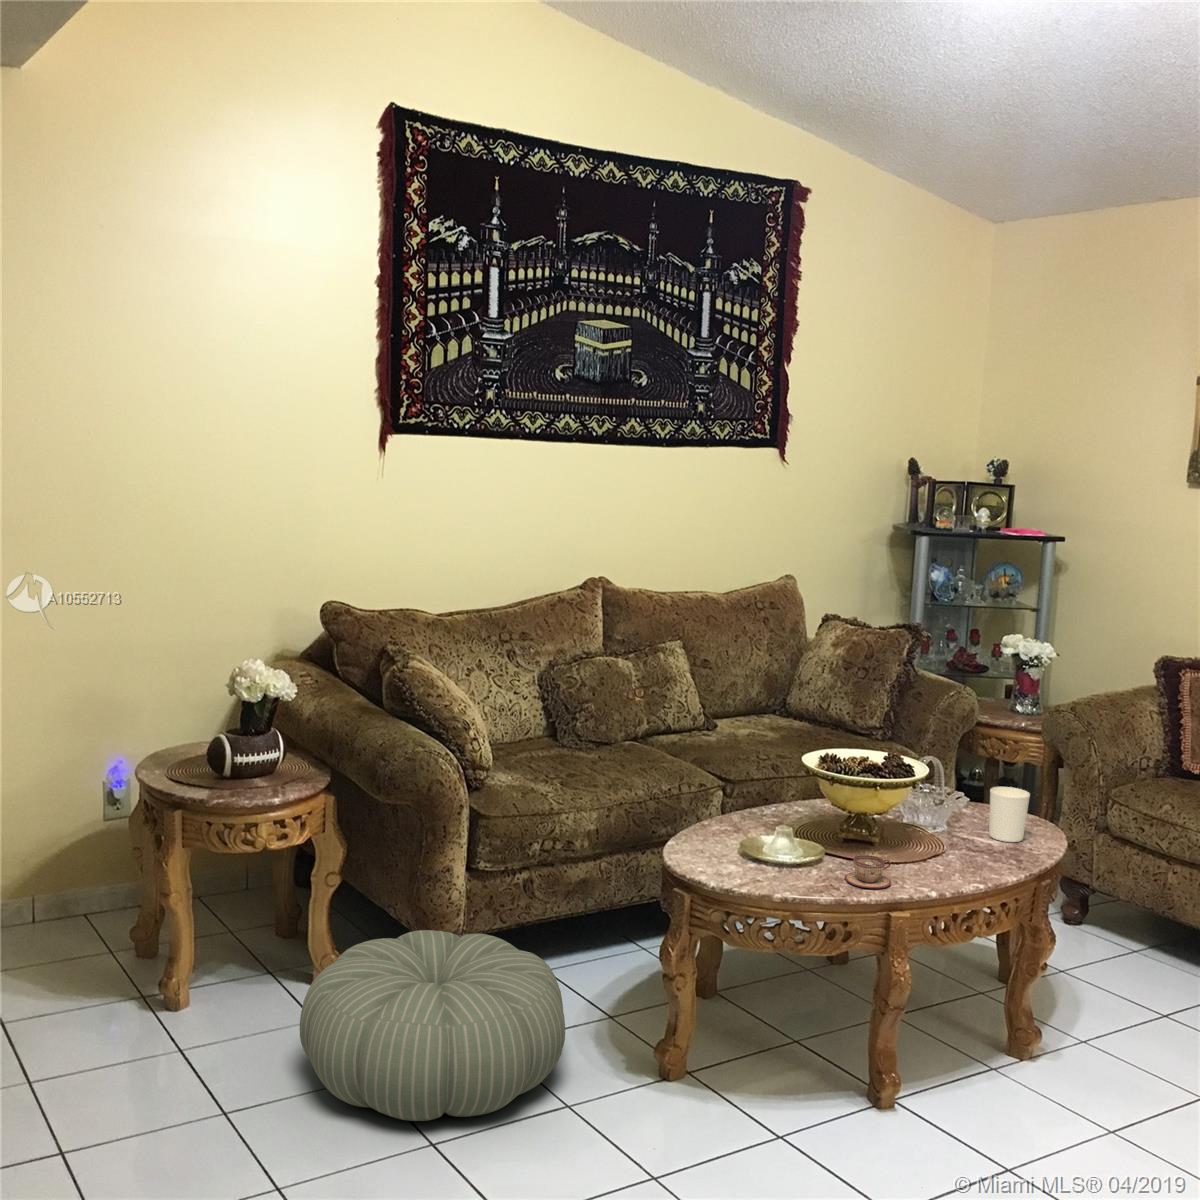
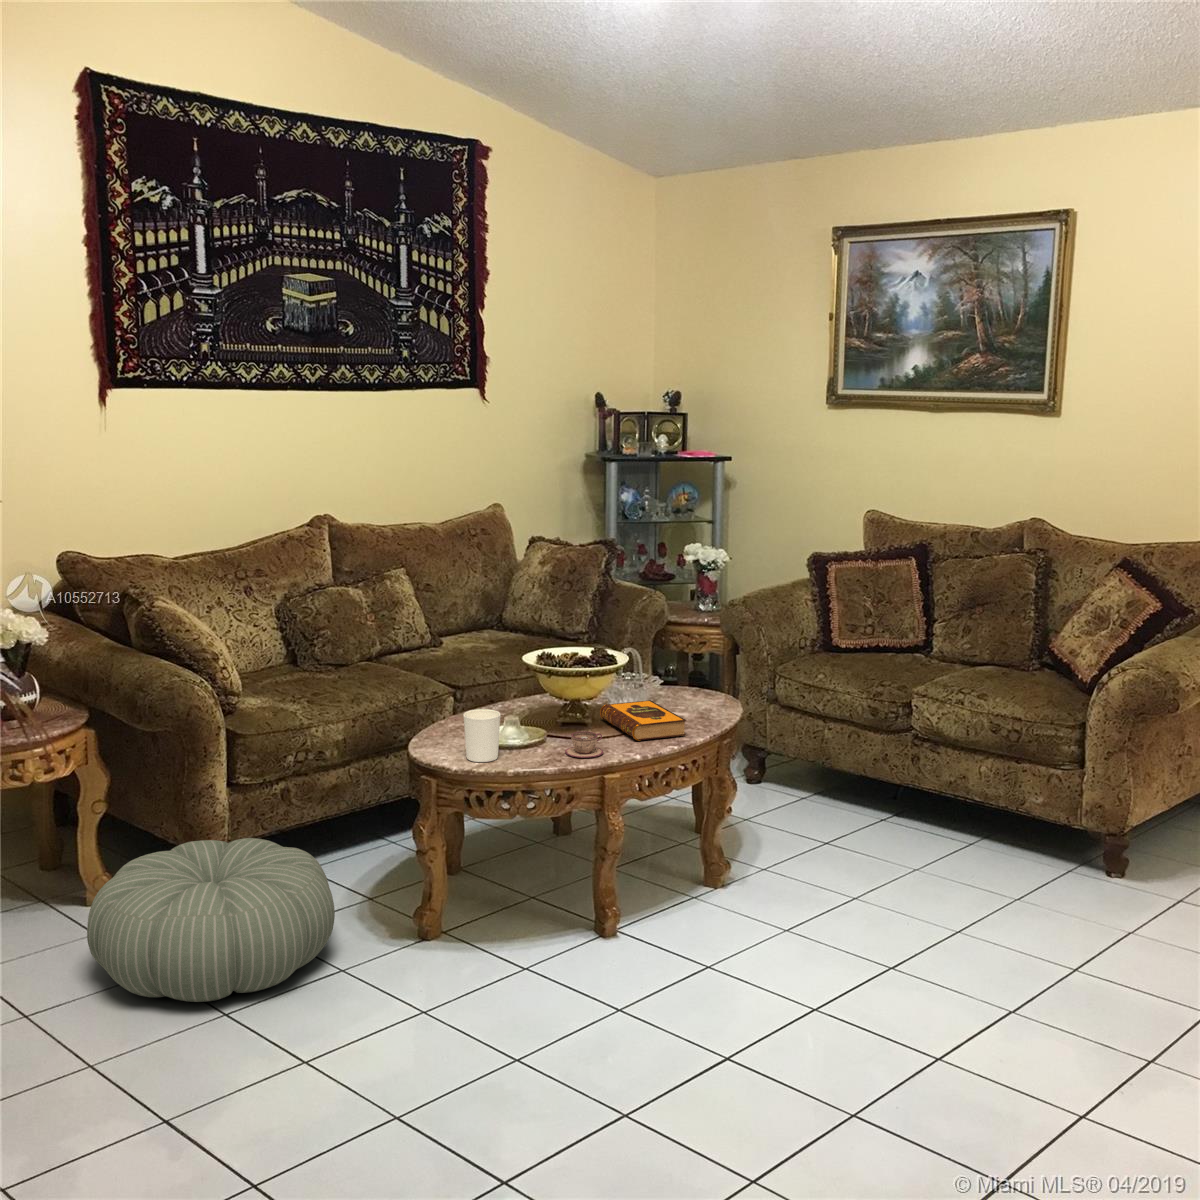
candle holder: present [989,787,1030,842] -> present [463,709,501,762]
hardback book: none [890,822,996,873] -> present [600,700,686,741]

